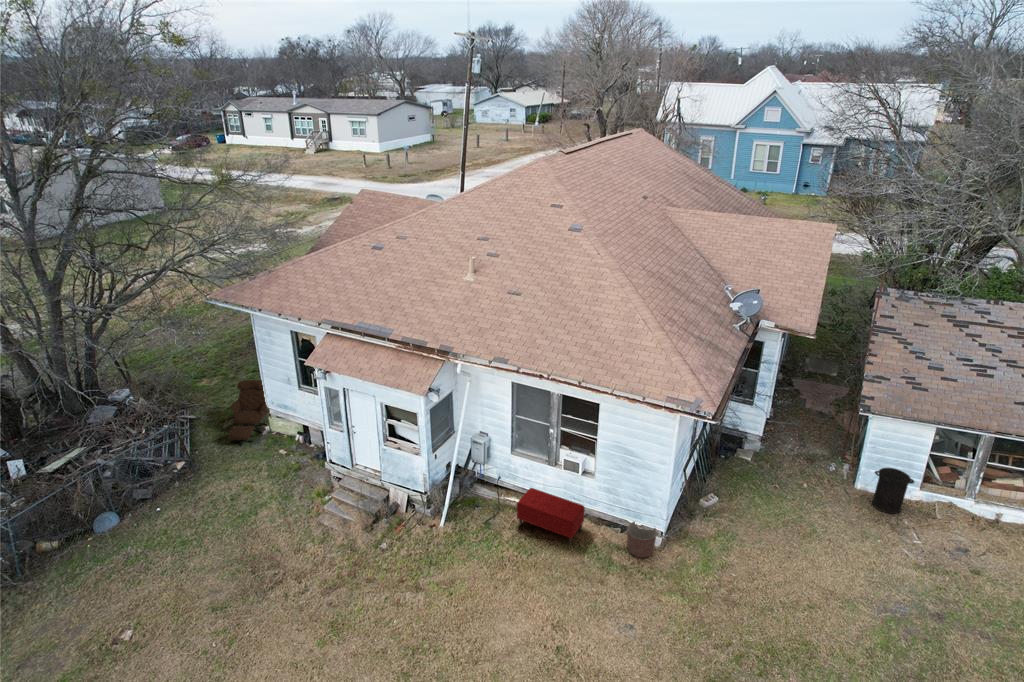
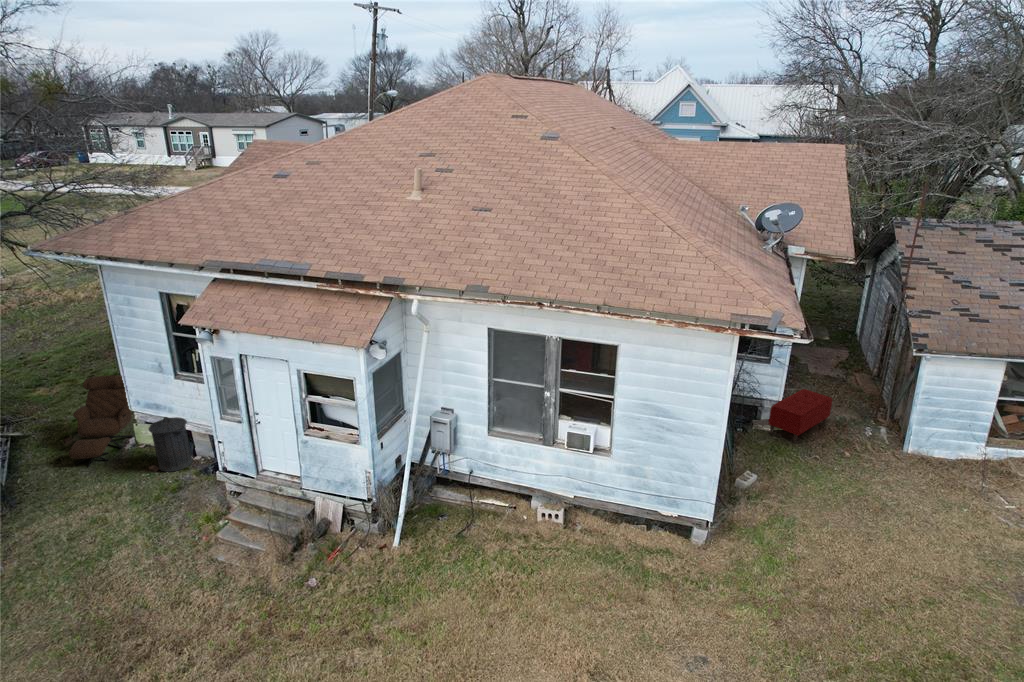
trash can: present [872,468,914,514] -> present [149,417,193,472]
bench: present [517,488,585,544] -> present [769,389,832,443]
planter: present [627,521,657,558] -> none [662,509,703,559]

